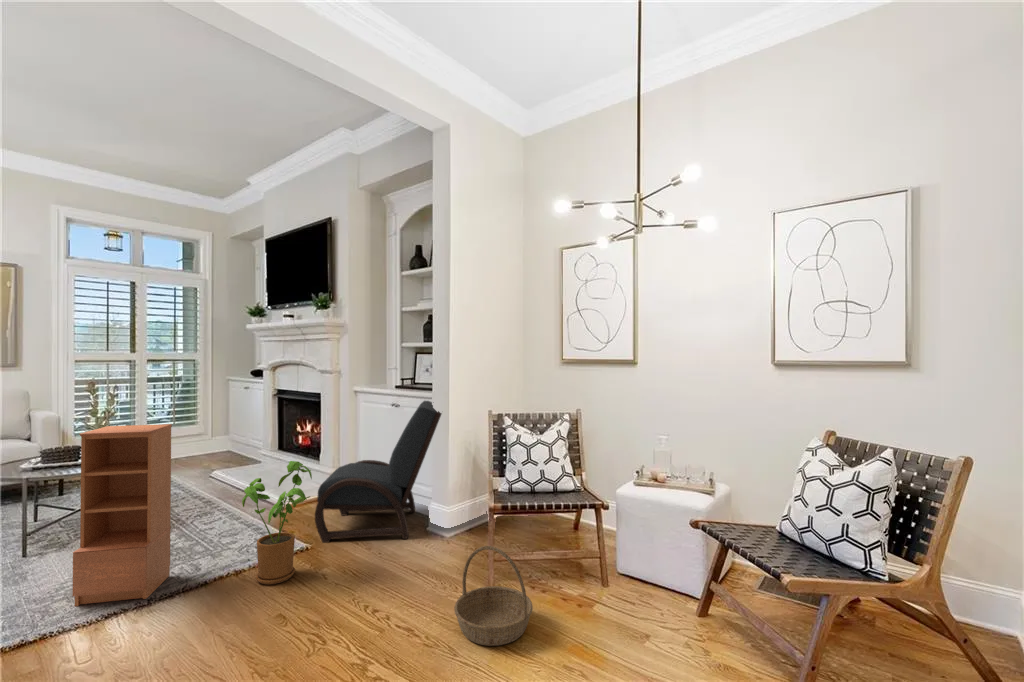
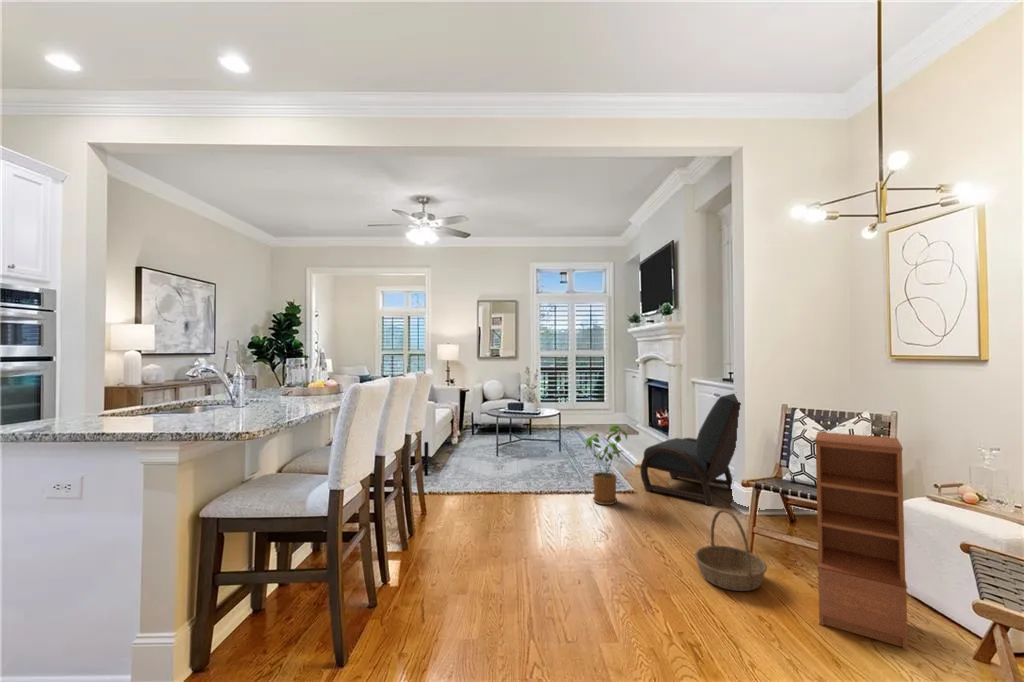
bookcase: present [72,424,172,606] -> present [815,432,908,650]

